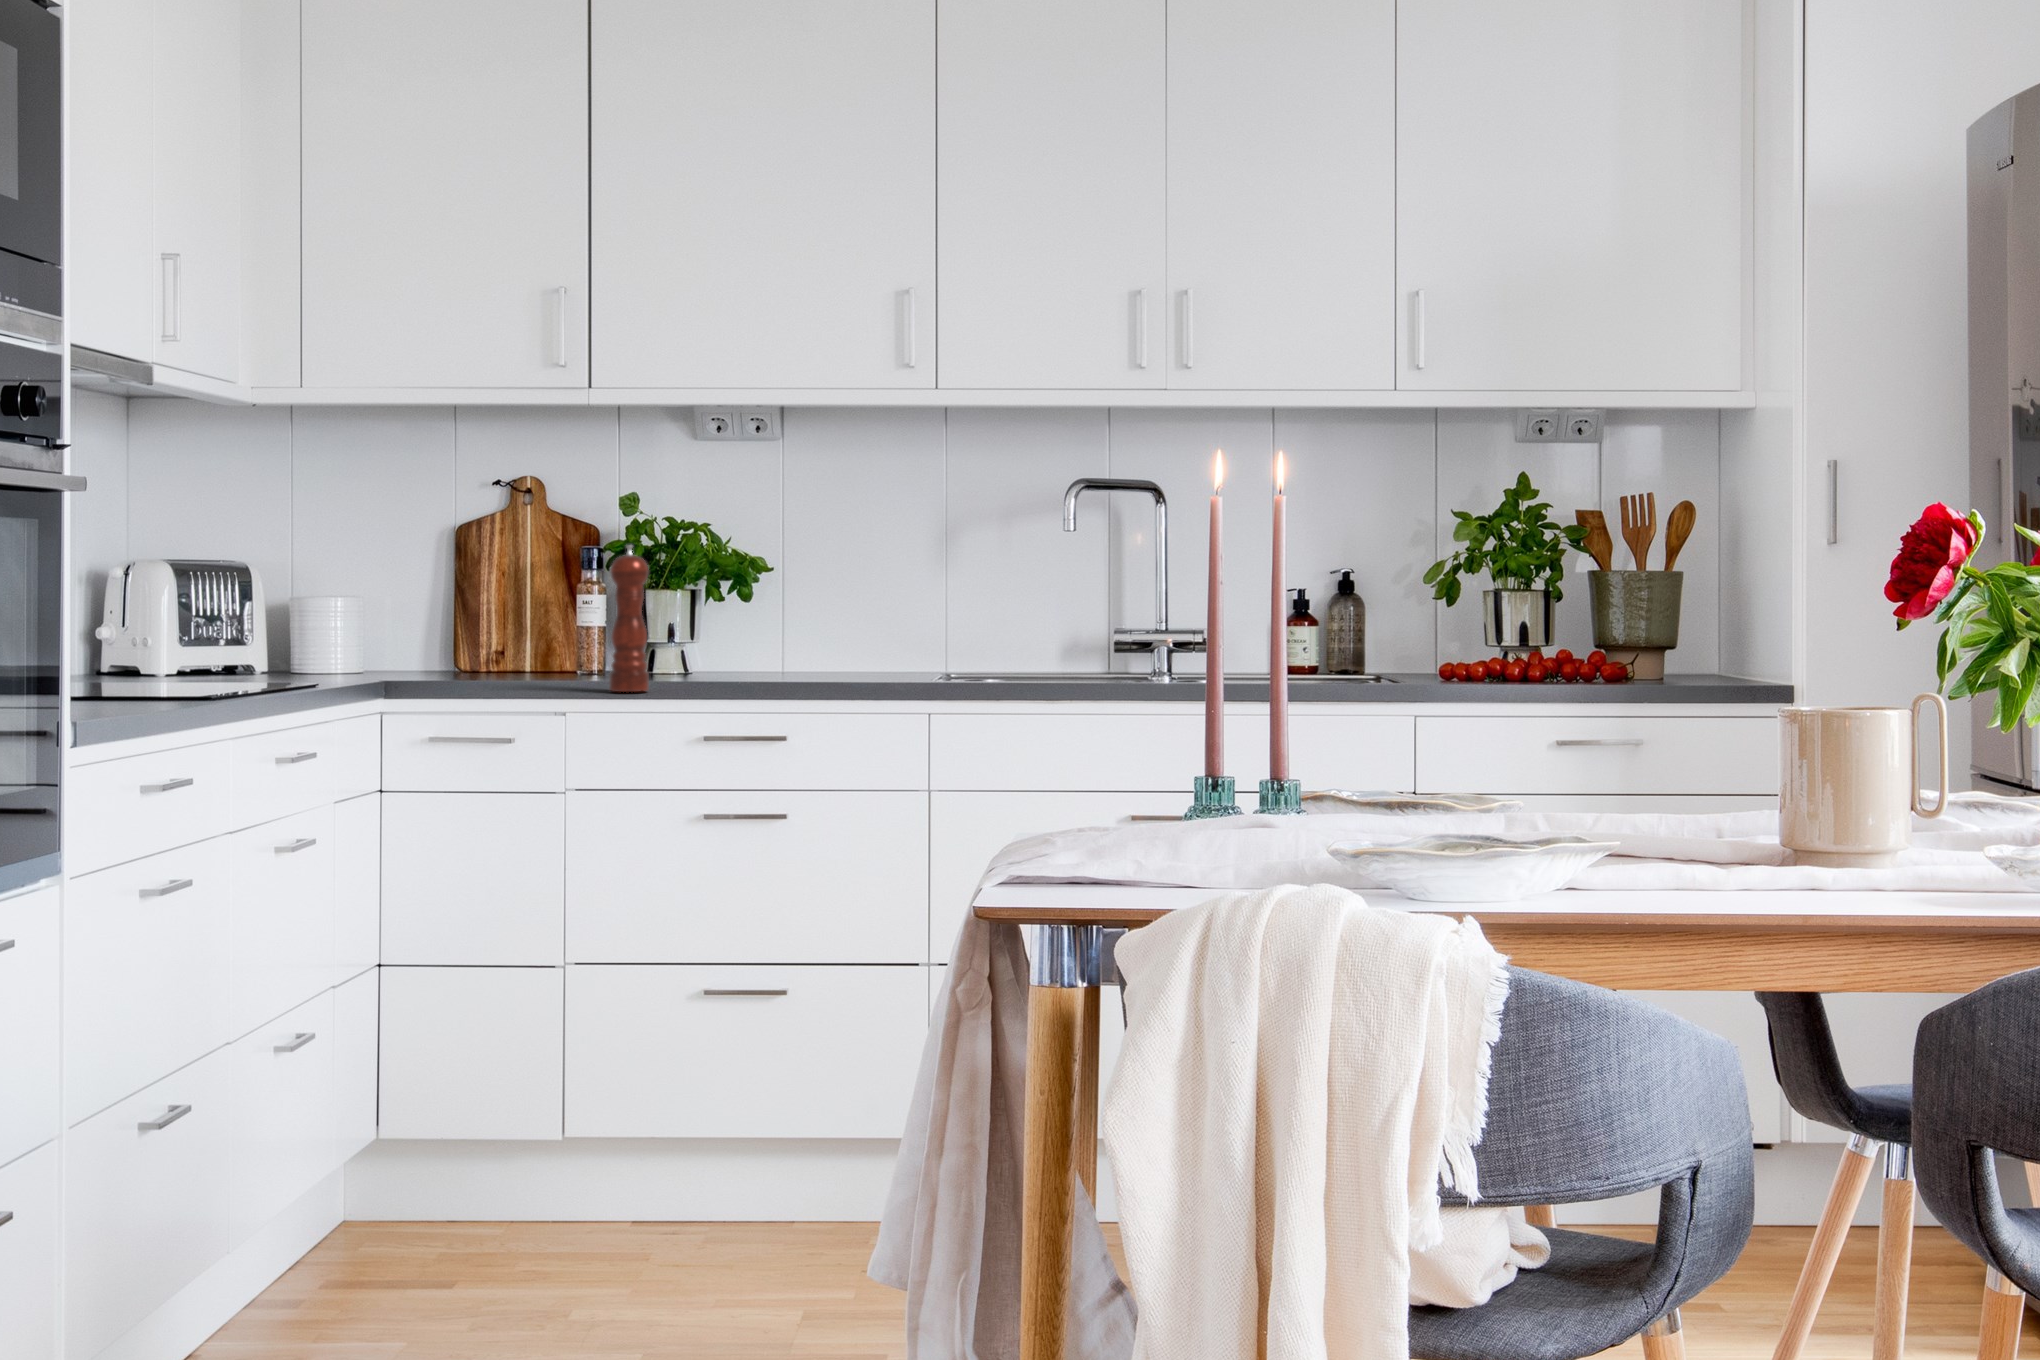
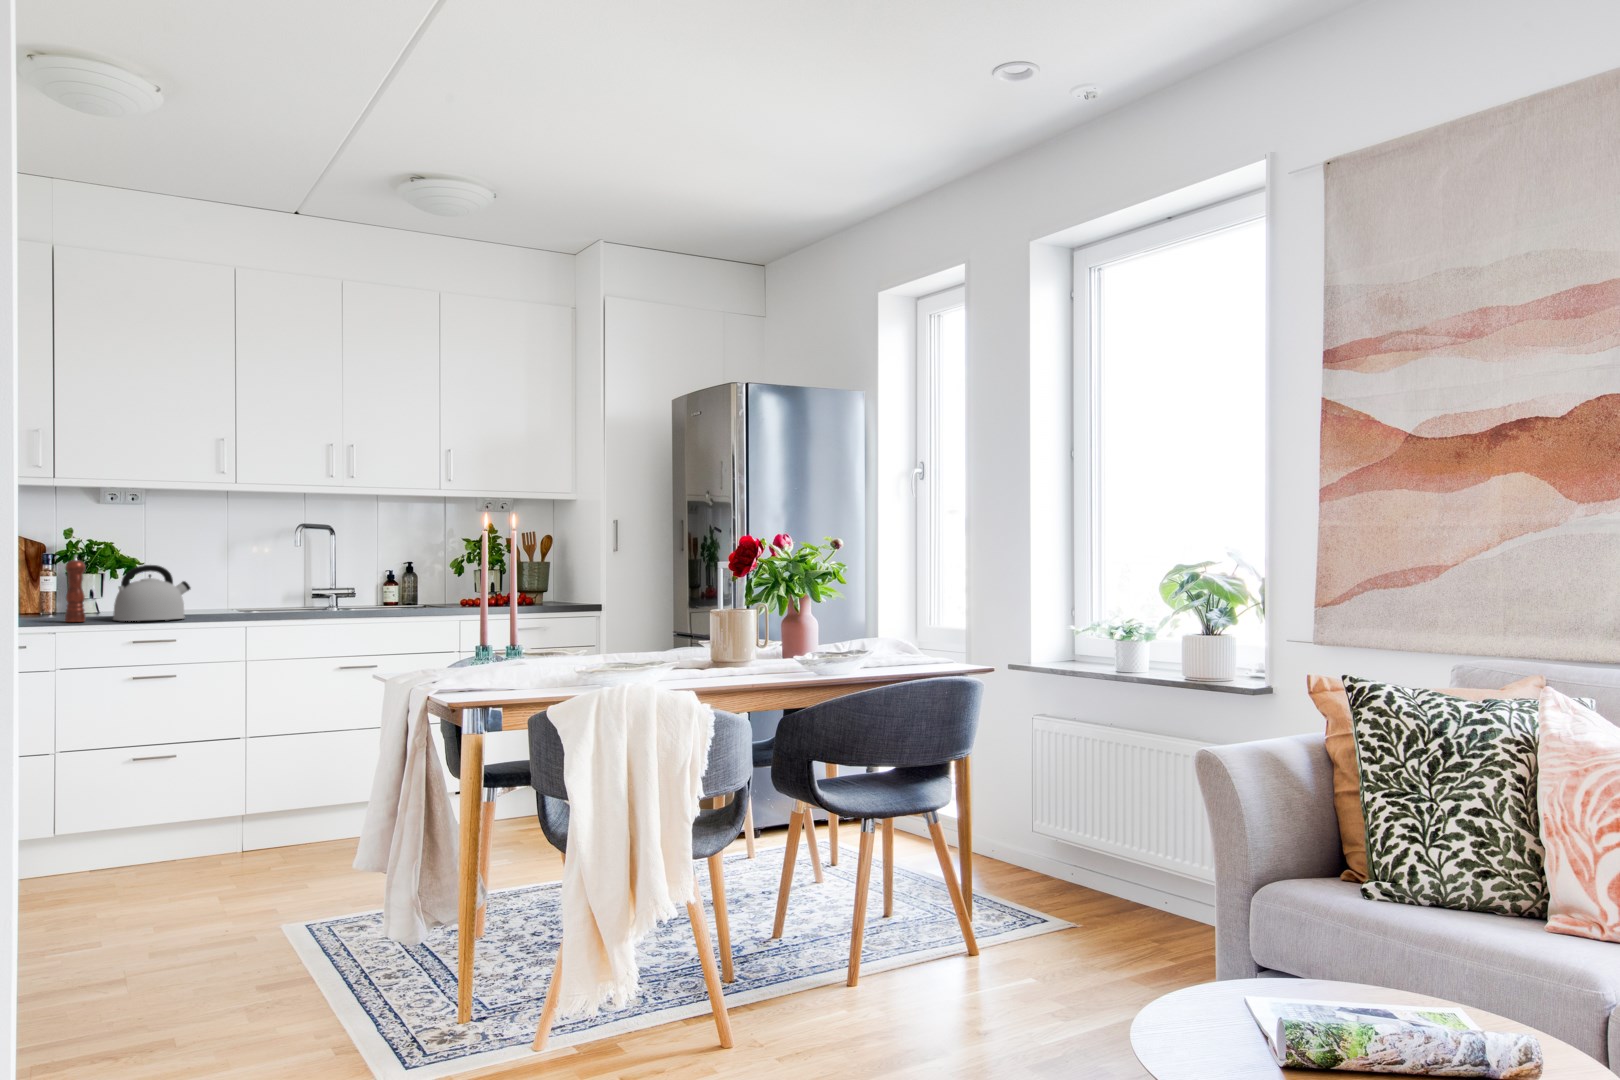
kettle: none [701,567,858,691] -> present [113,565,190,621]

